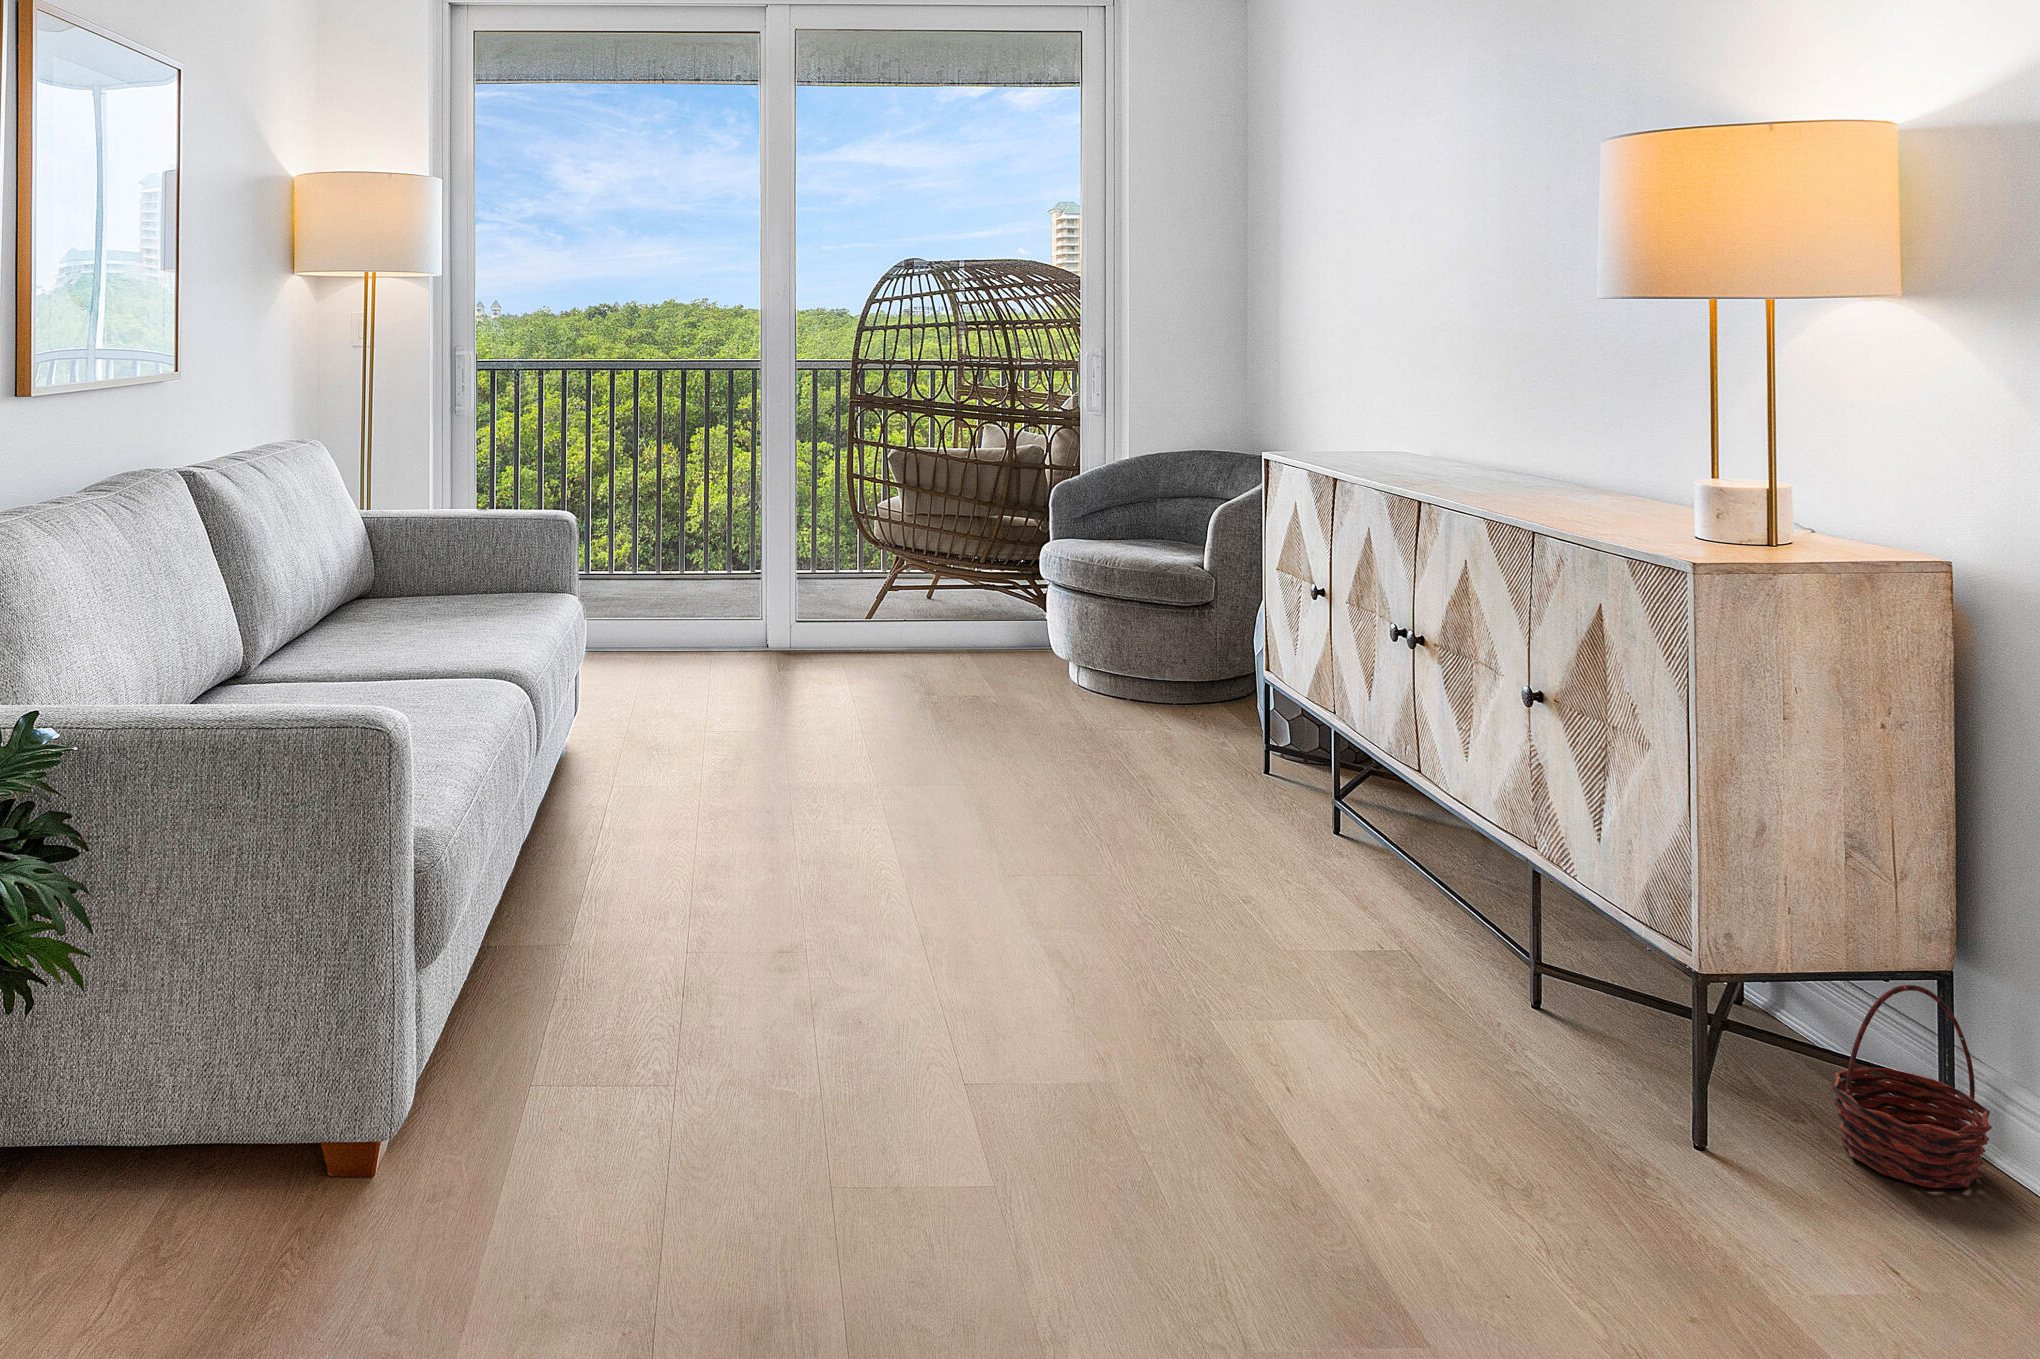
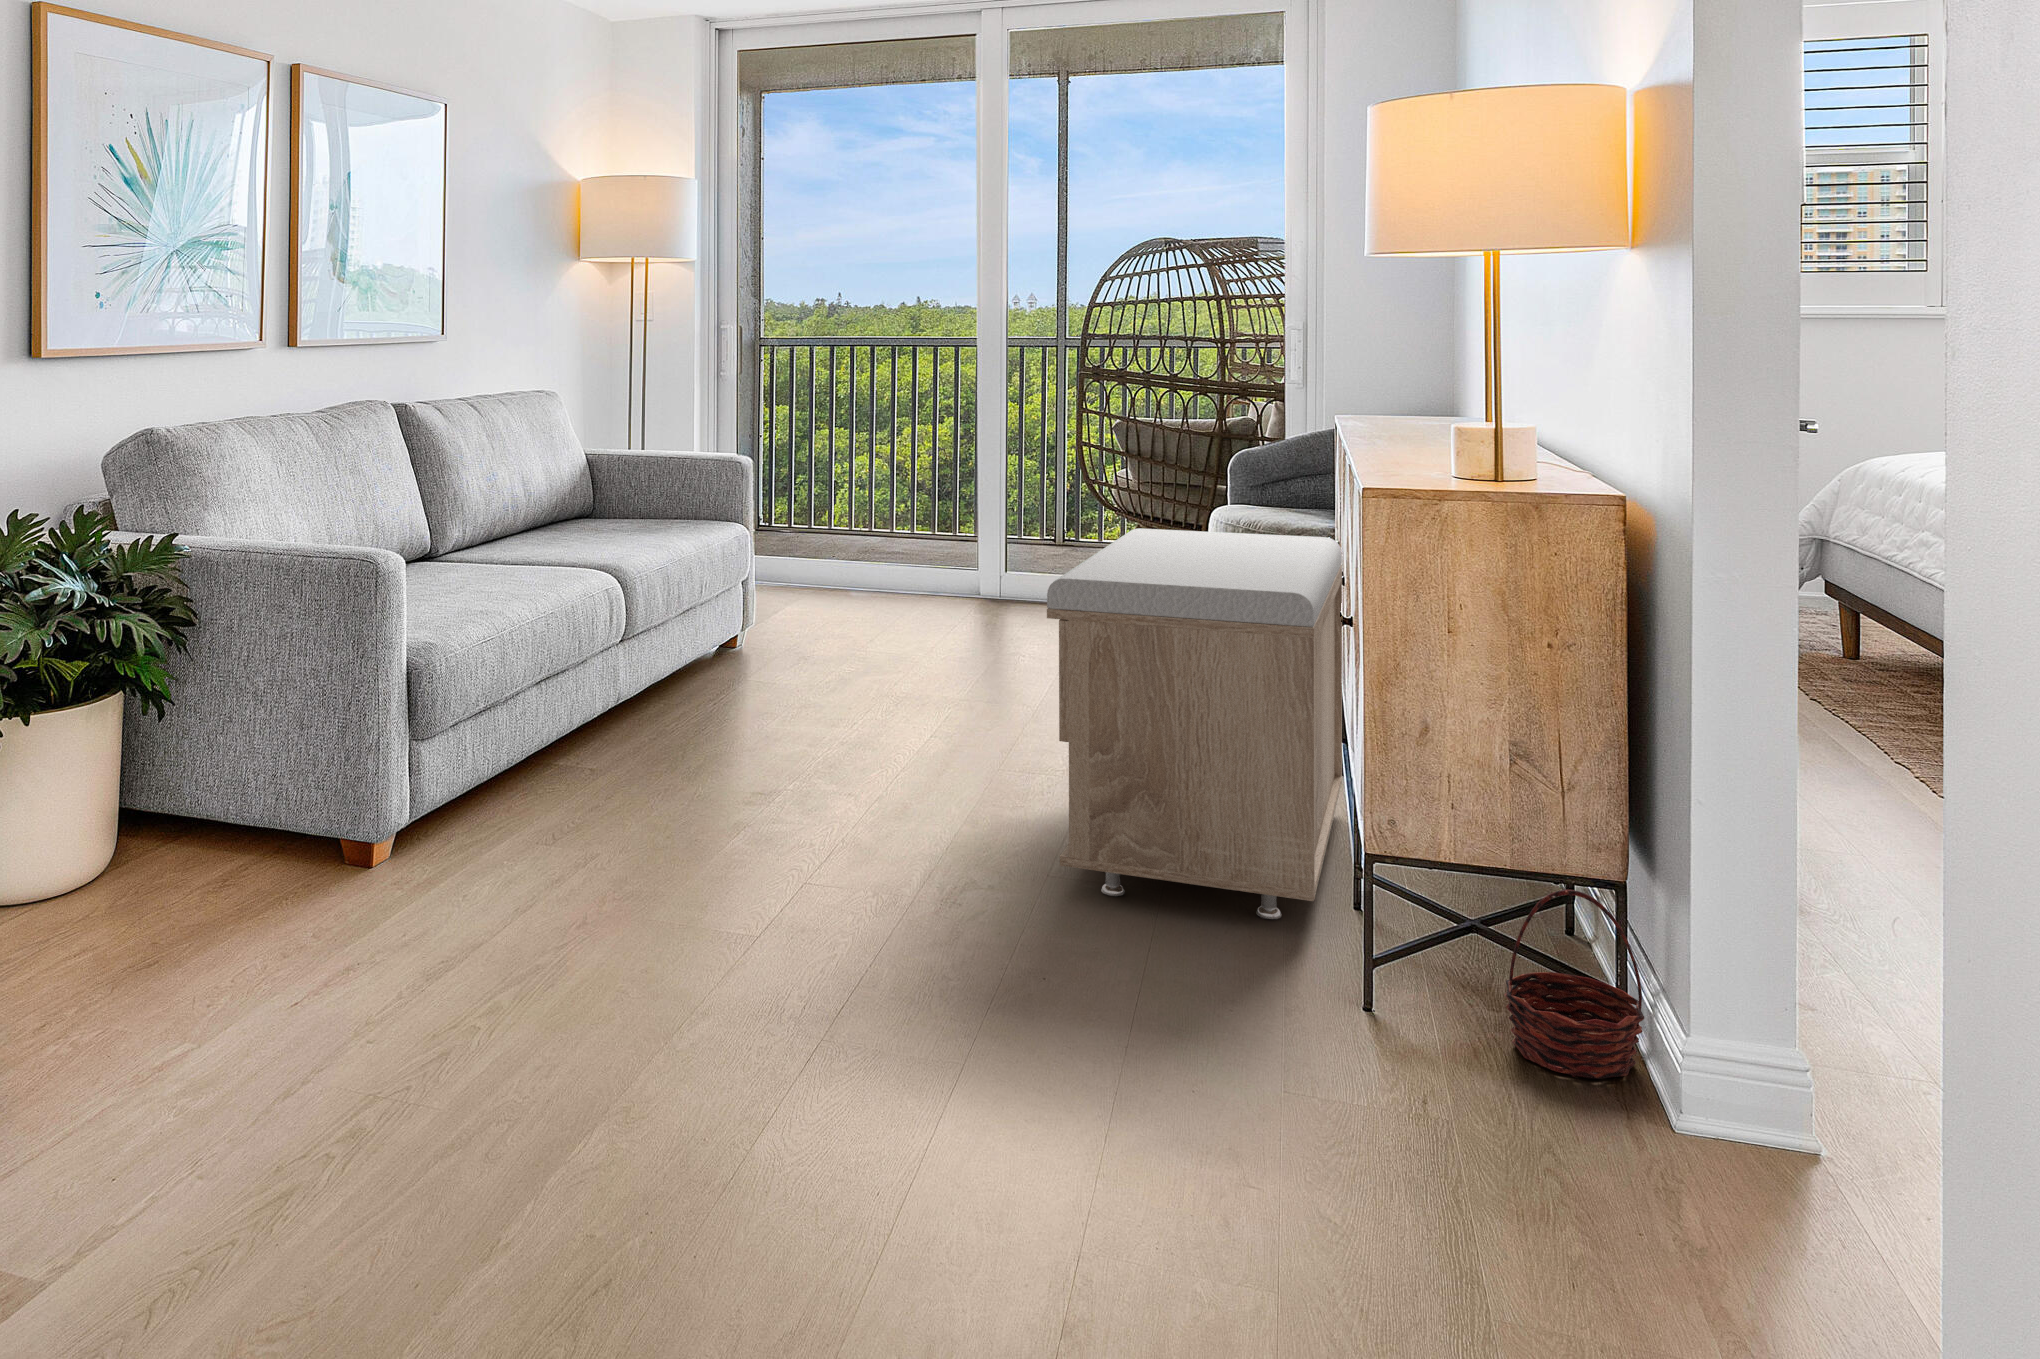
storage bench: none [1143,589,1537,1033] -> present [1047,528,1342,919]

